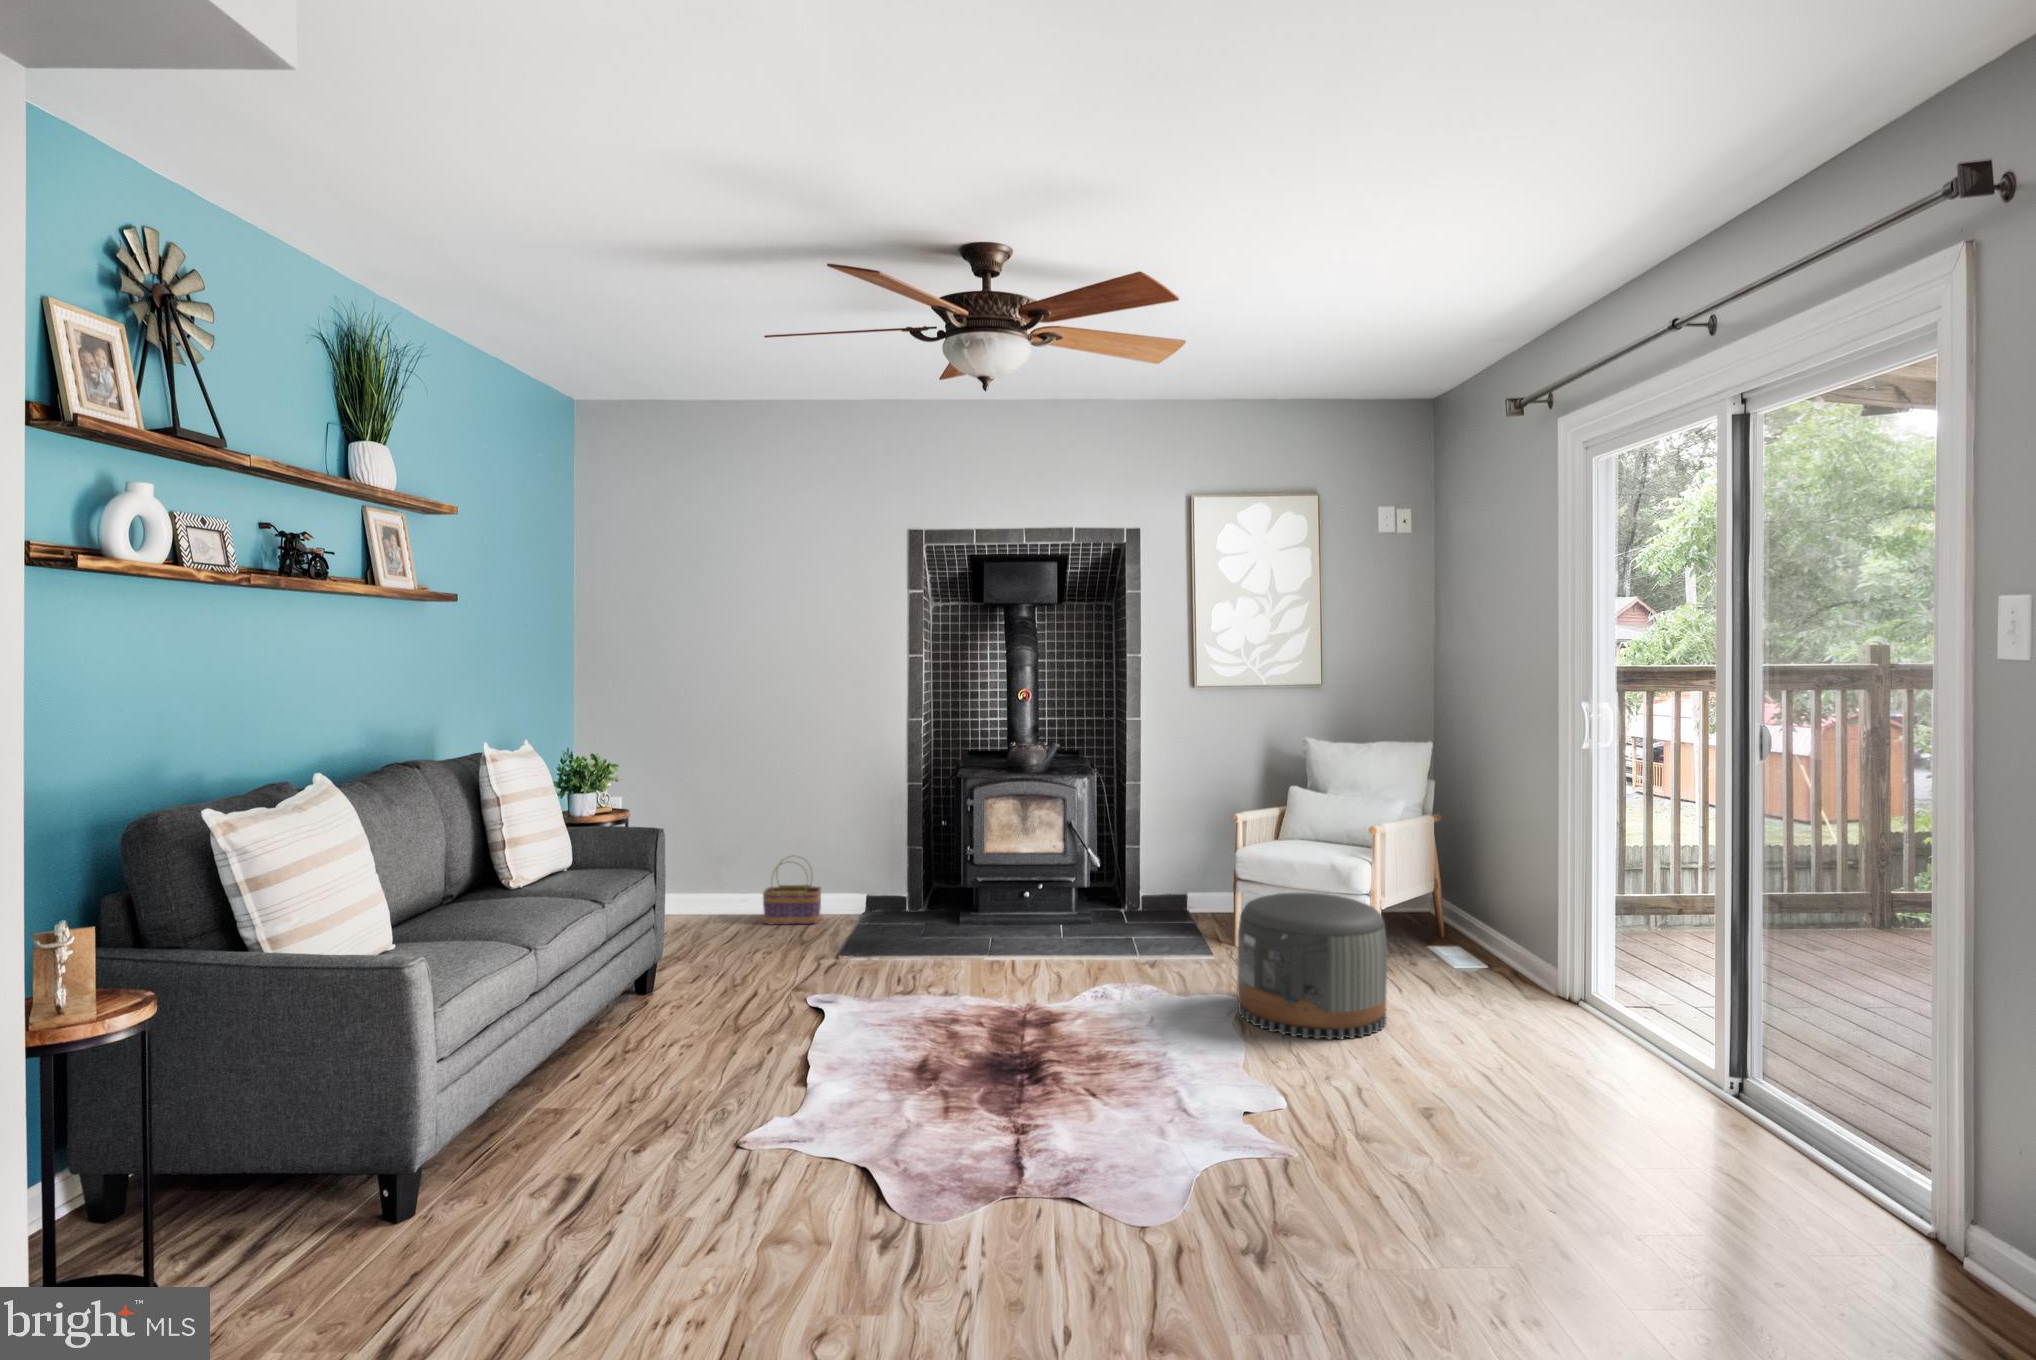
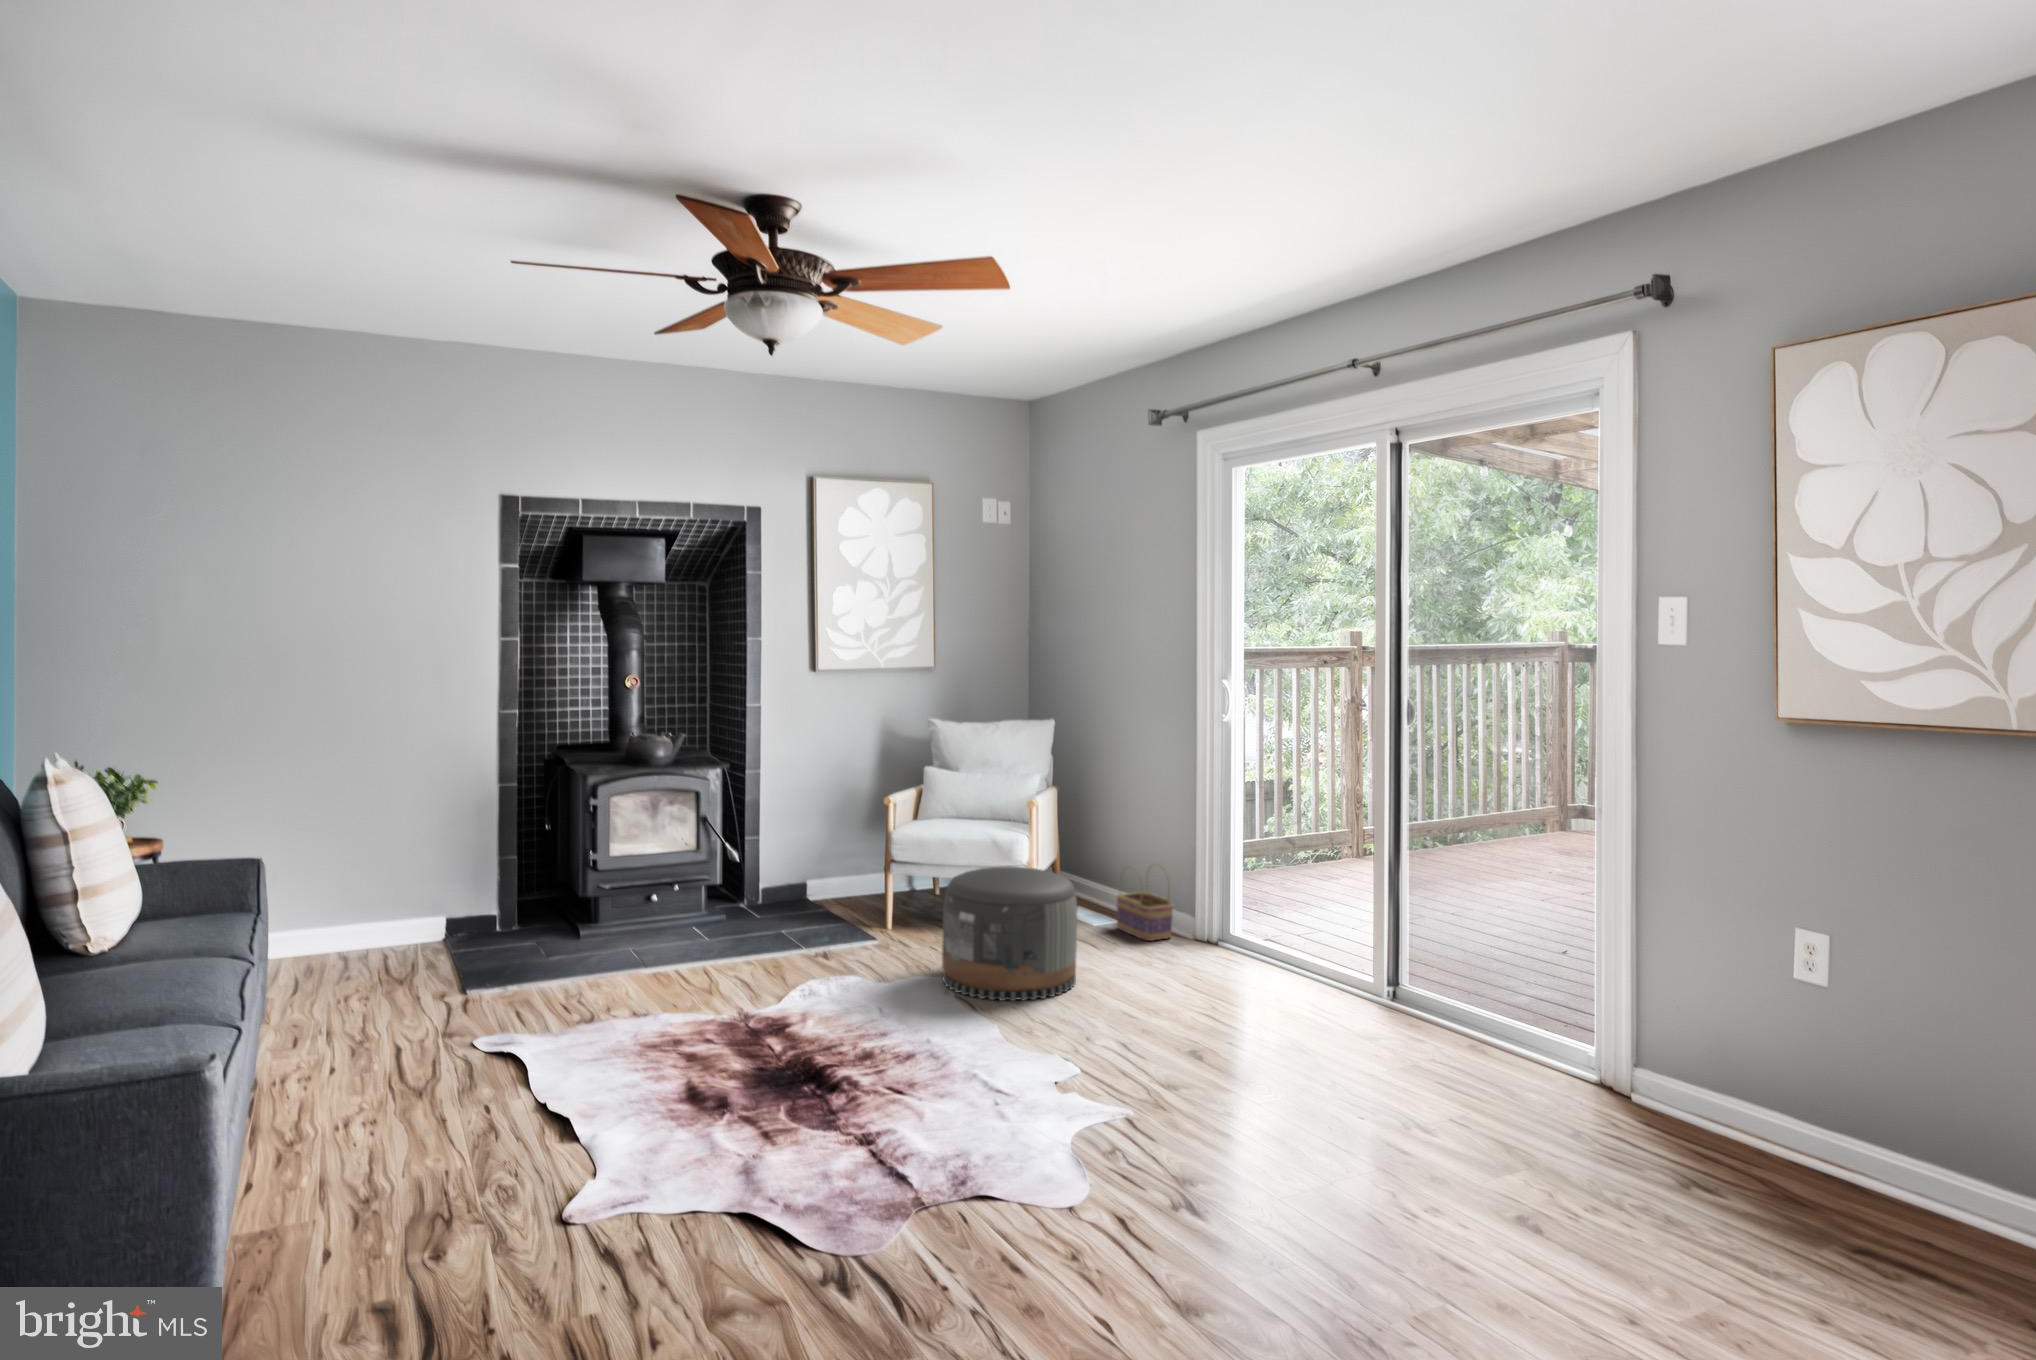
basket: present [763,860,821,924] -> present [1117,866,1173,941]

